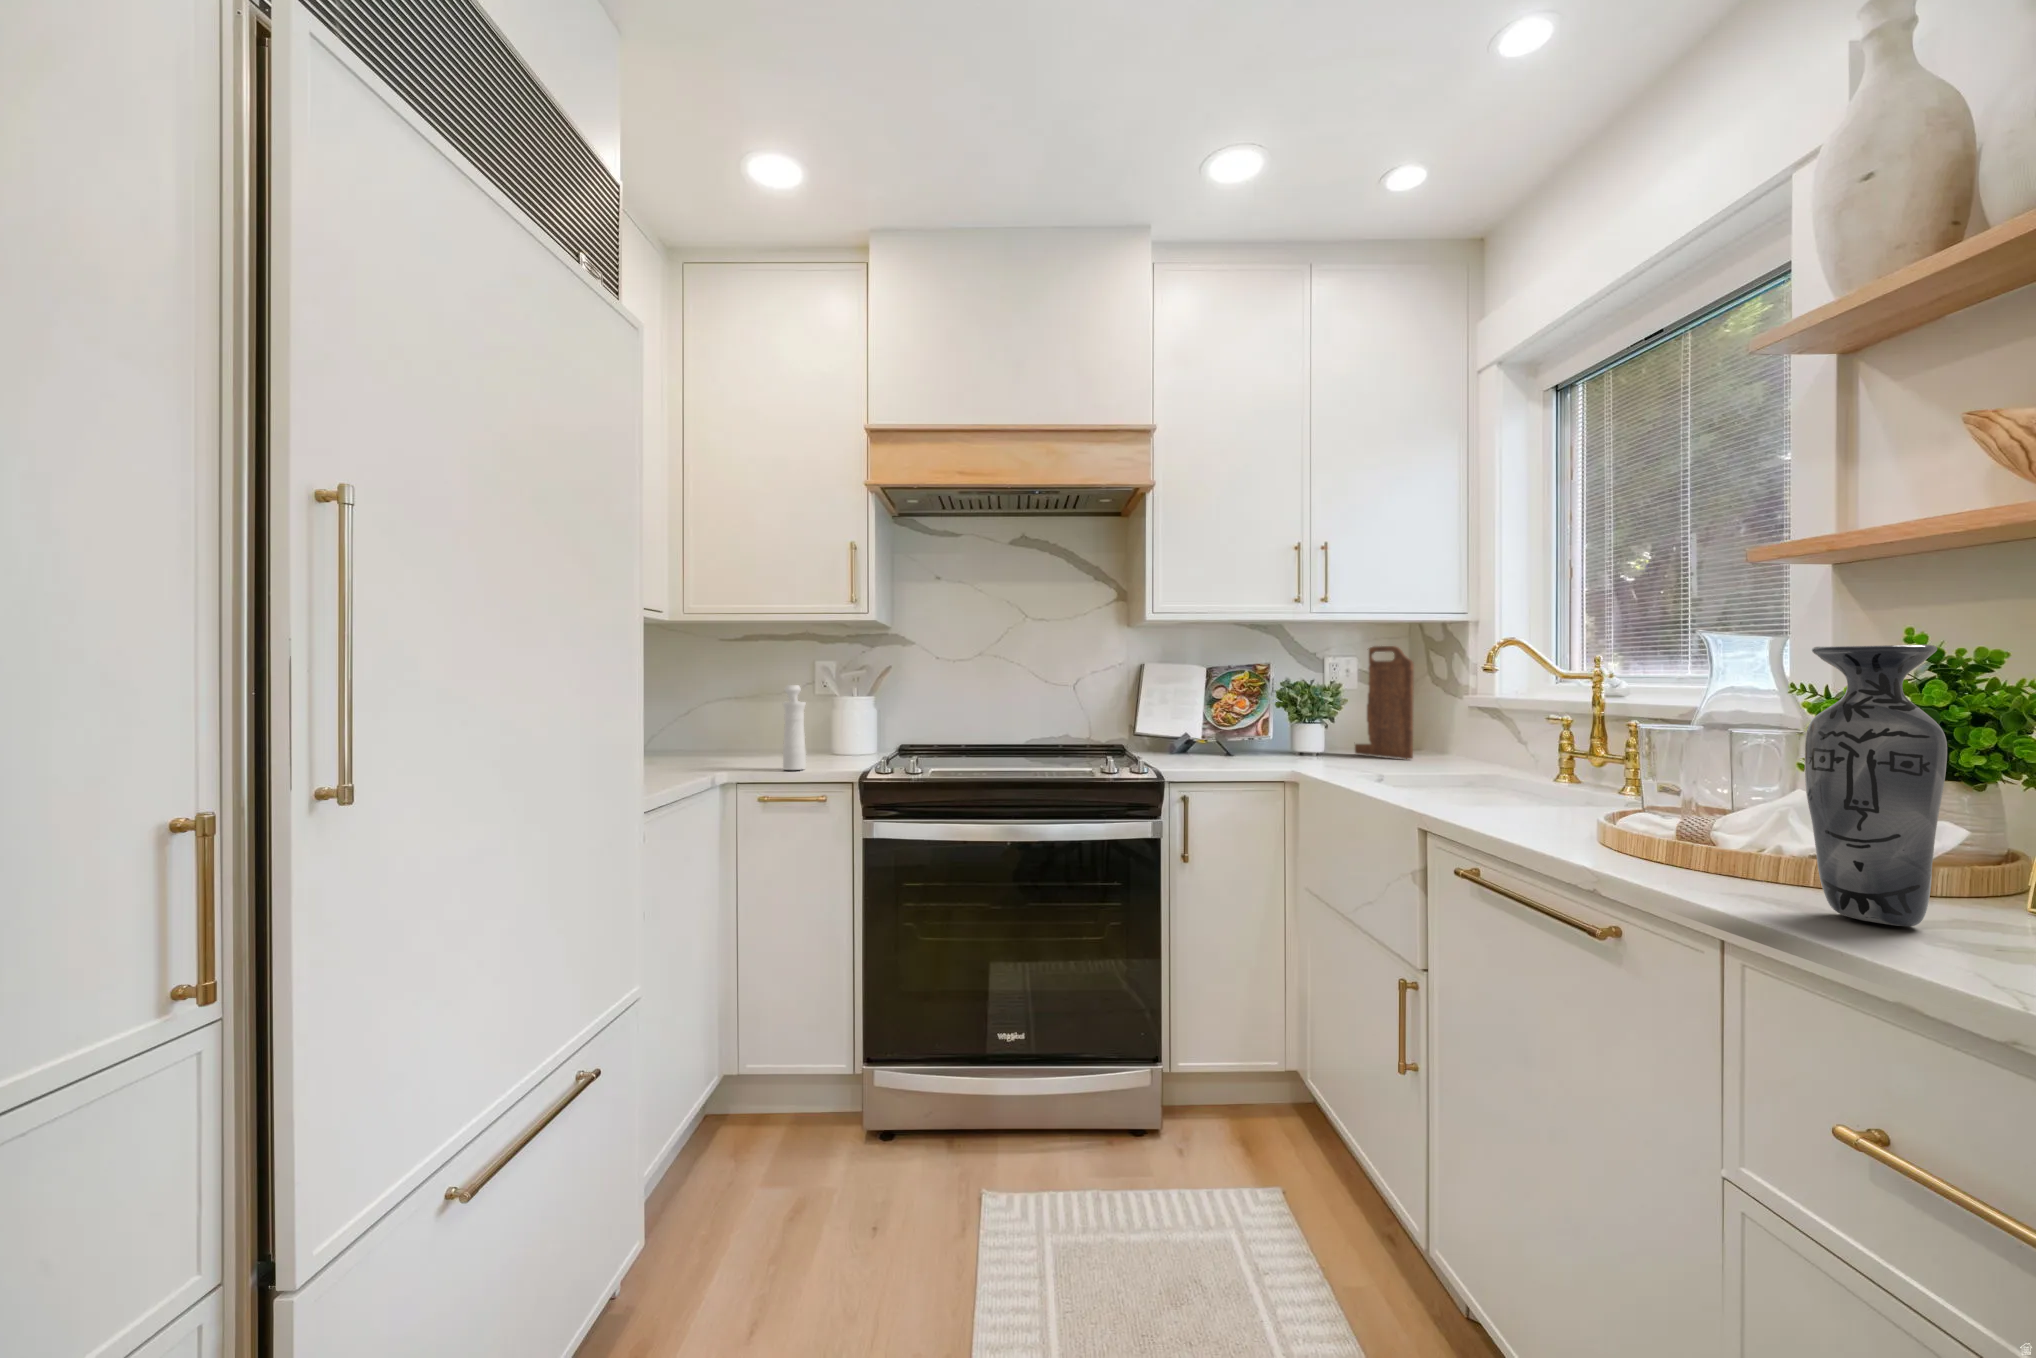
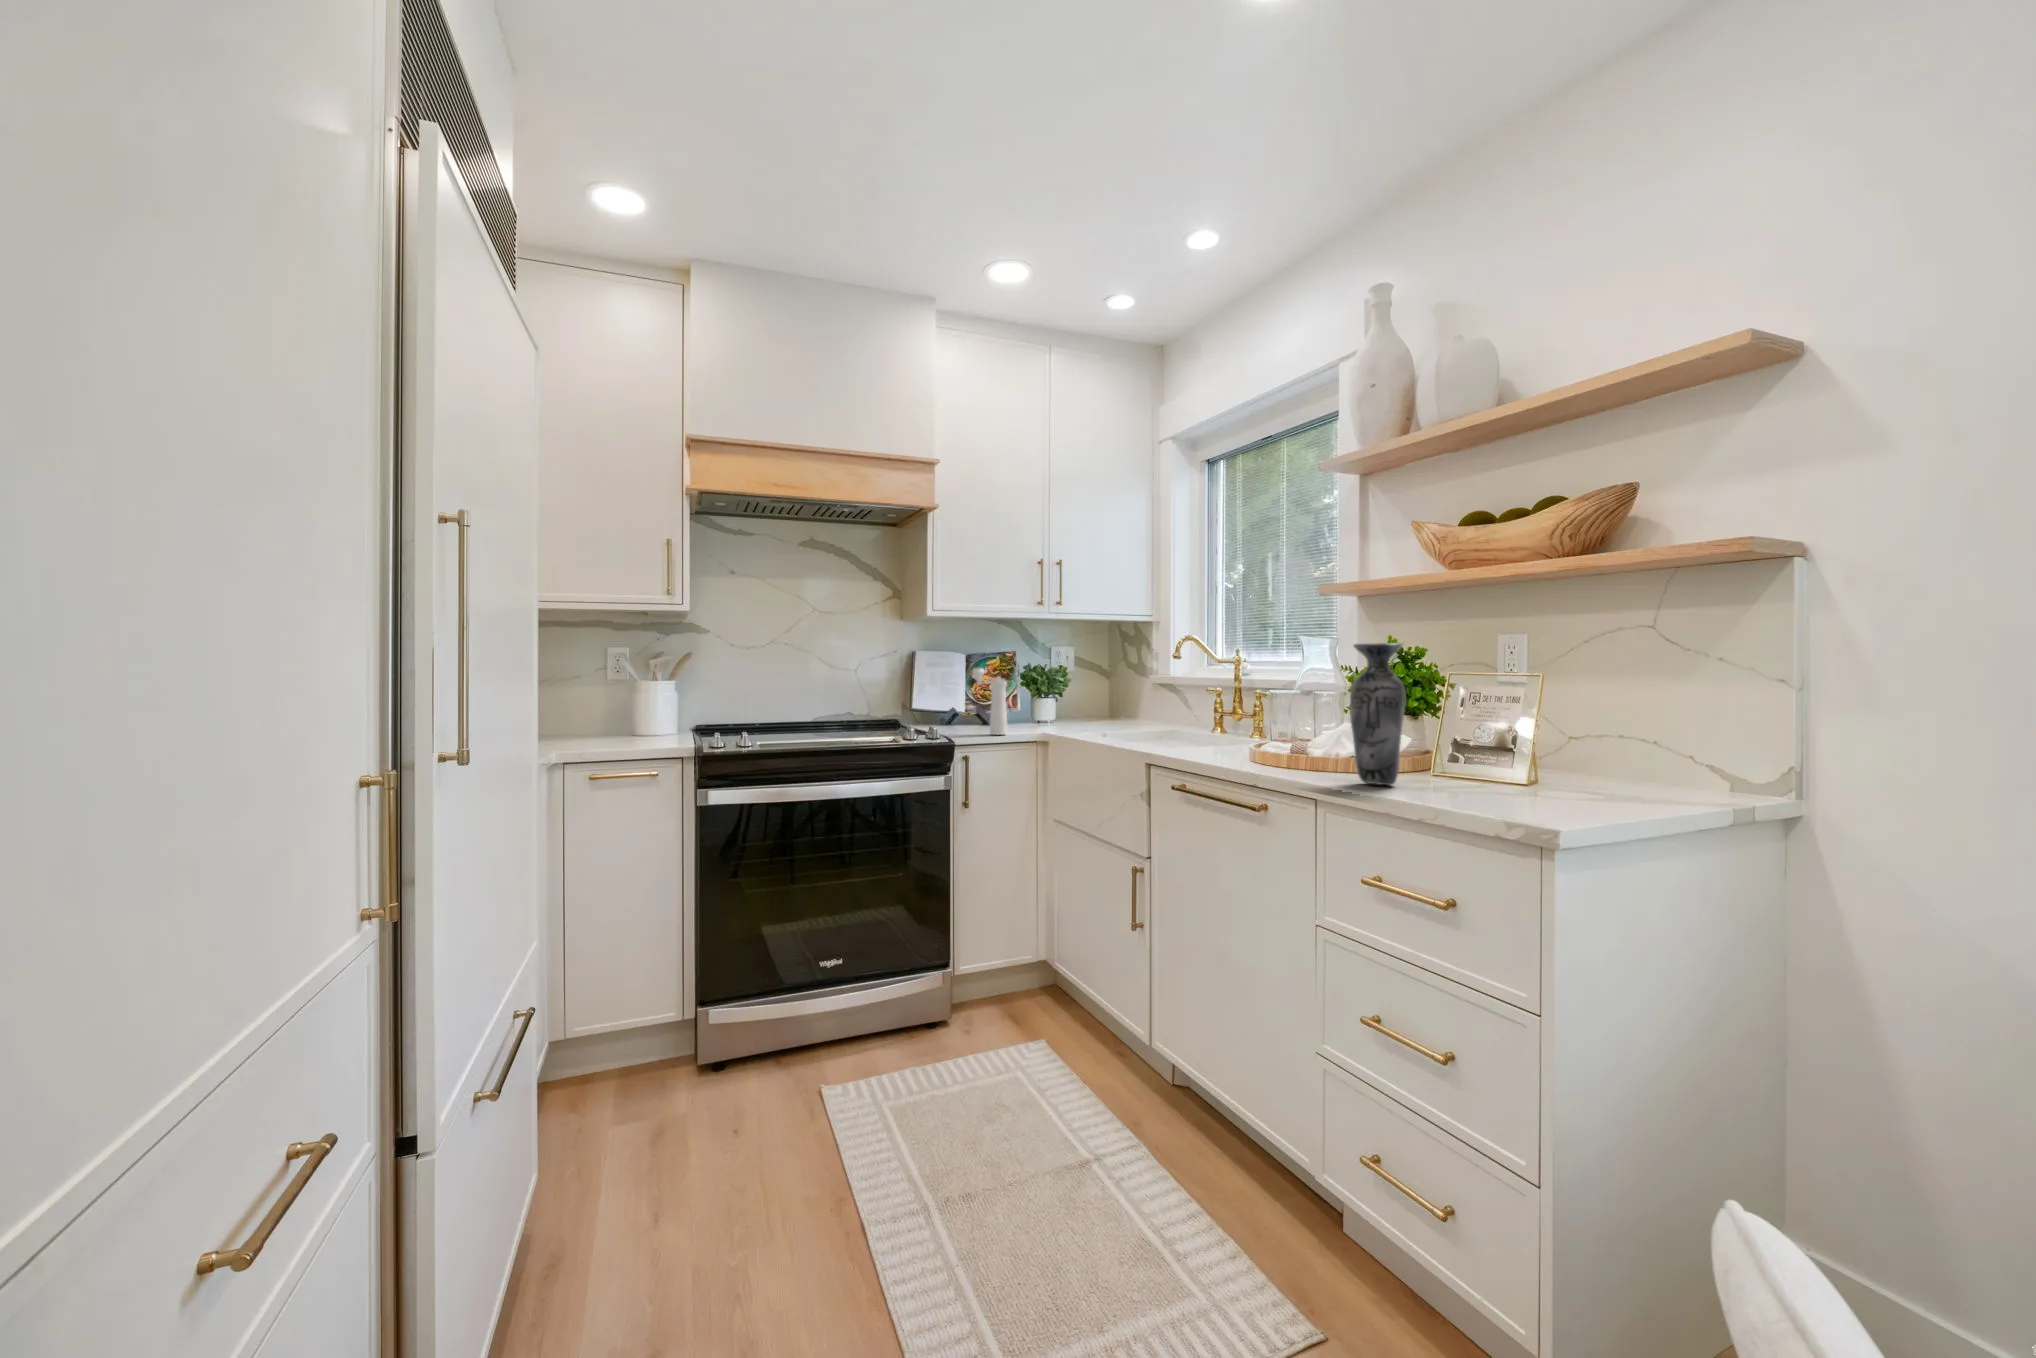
cutting board: present [1355,646,1414,759] -> none [1072,640,1115,725]
pepper mill: present [783,685,806,770] -> present [972,668,1007,735]

